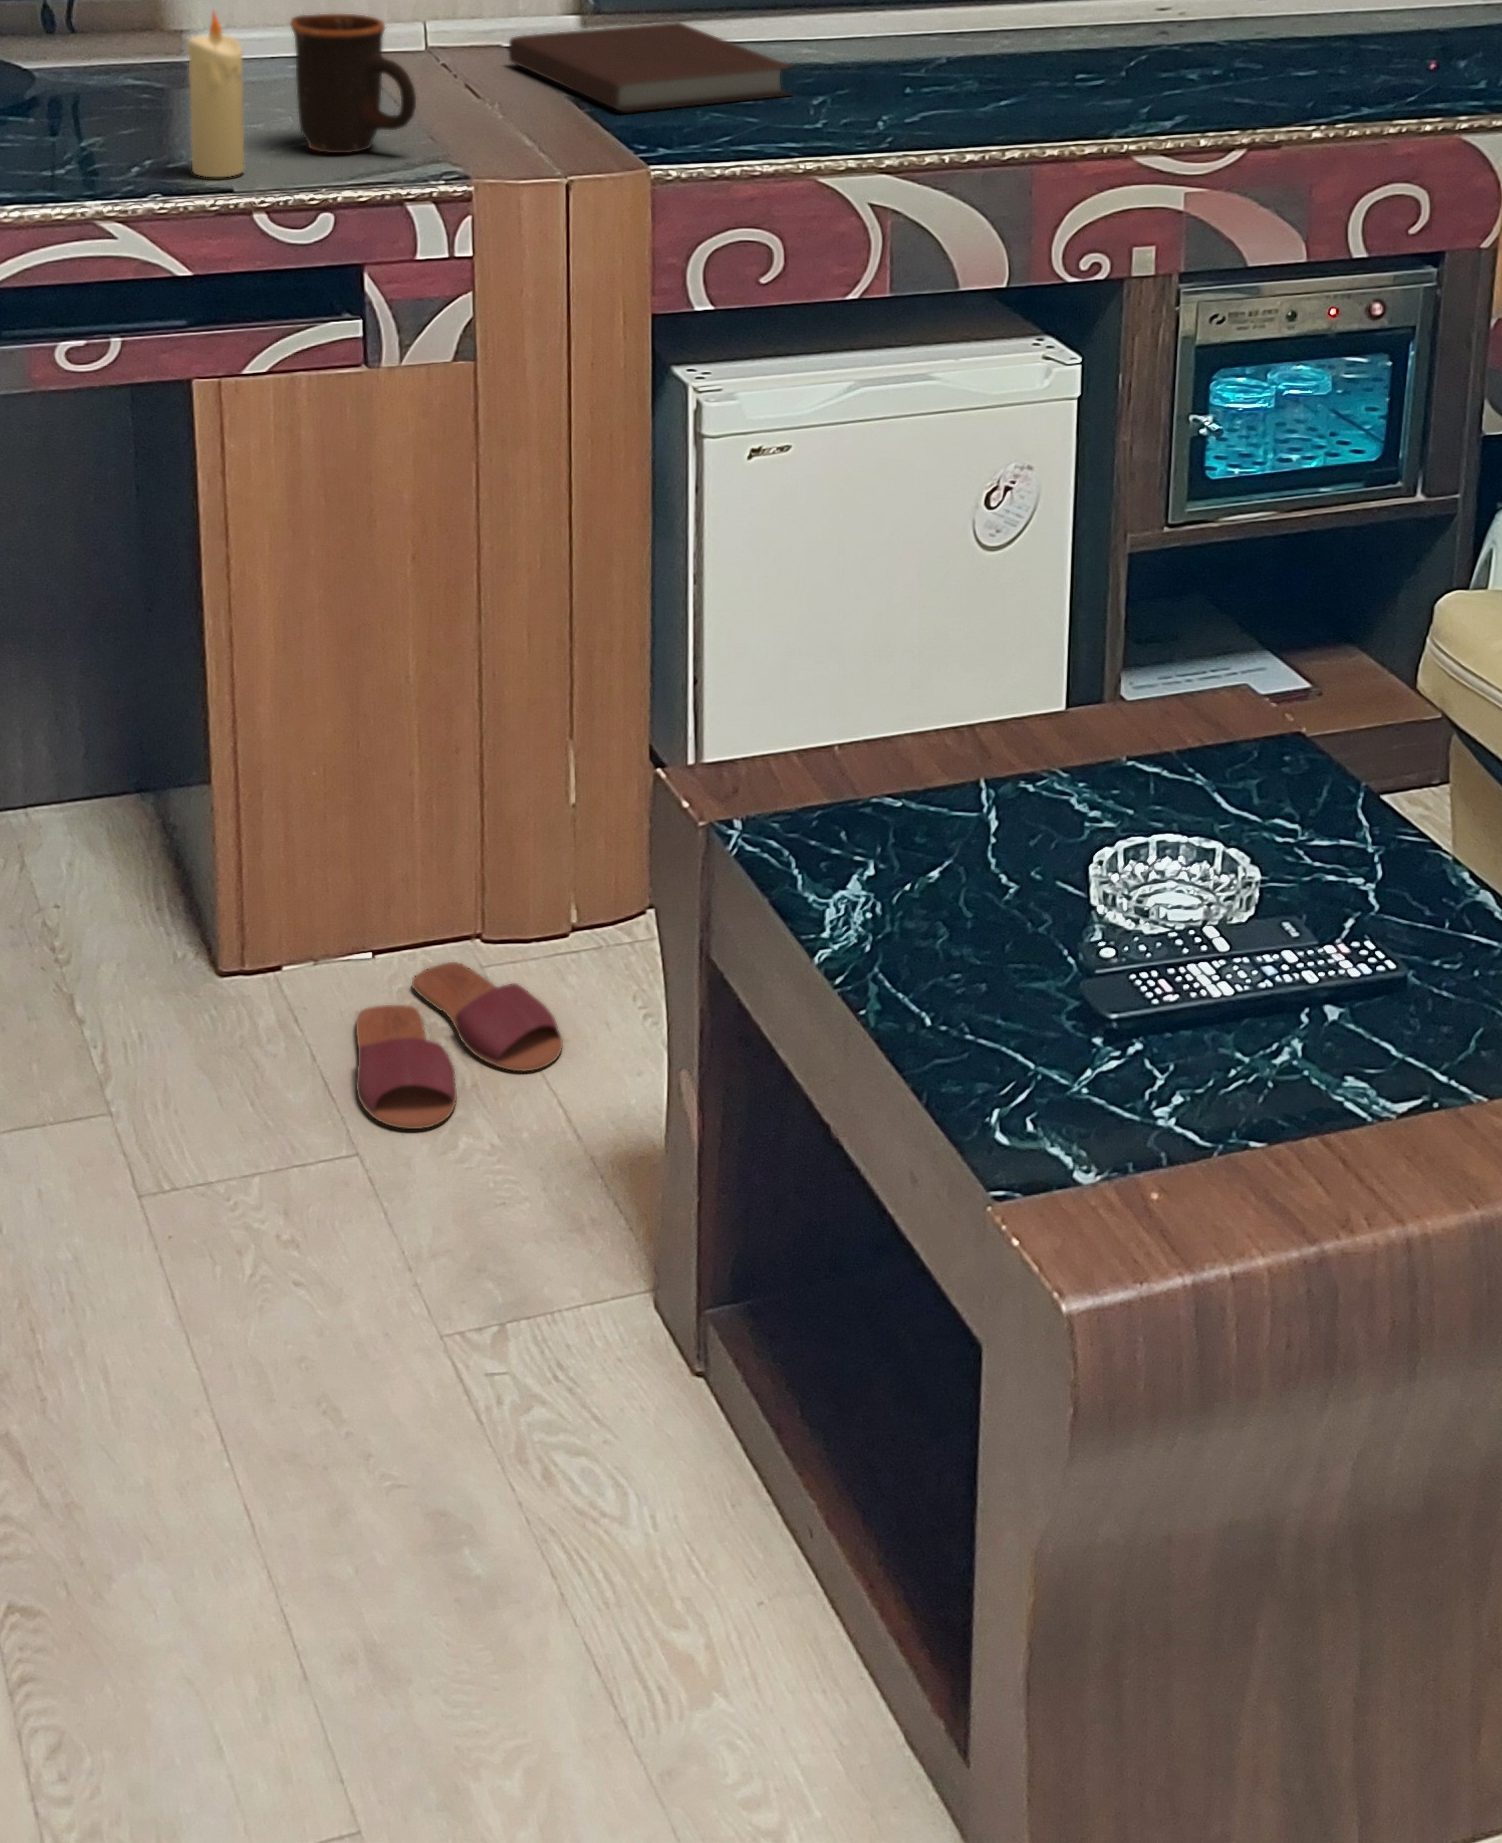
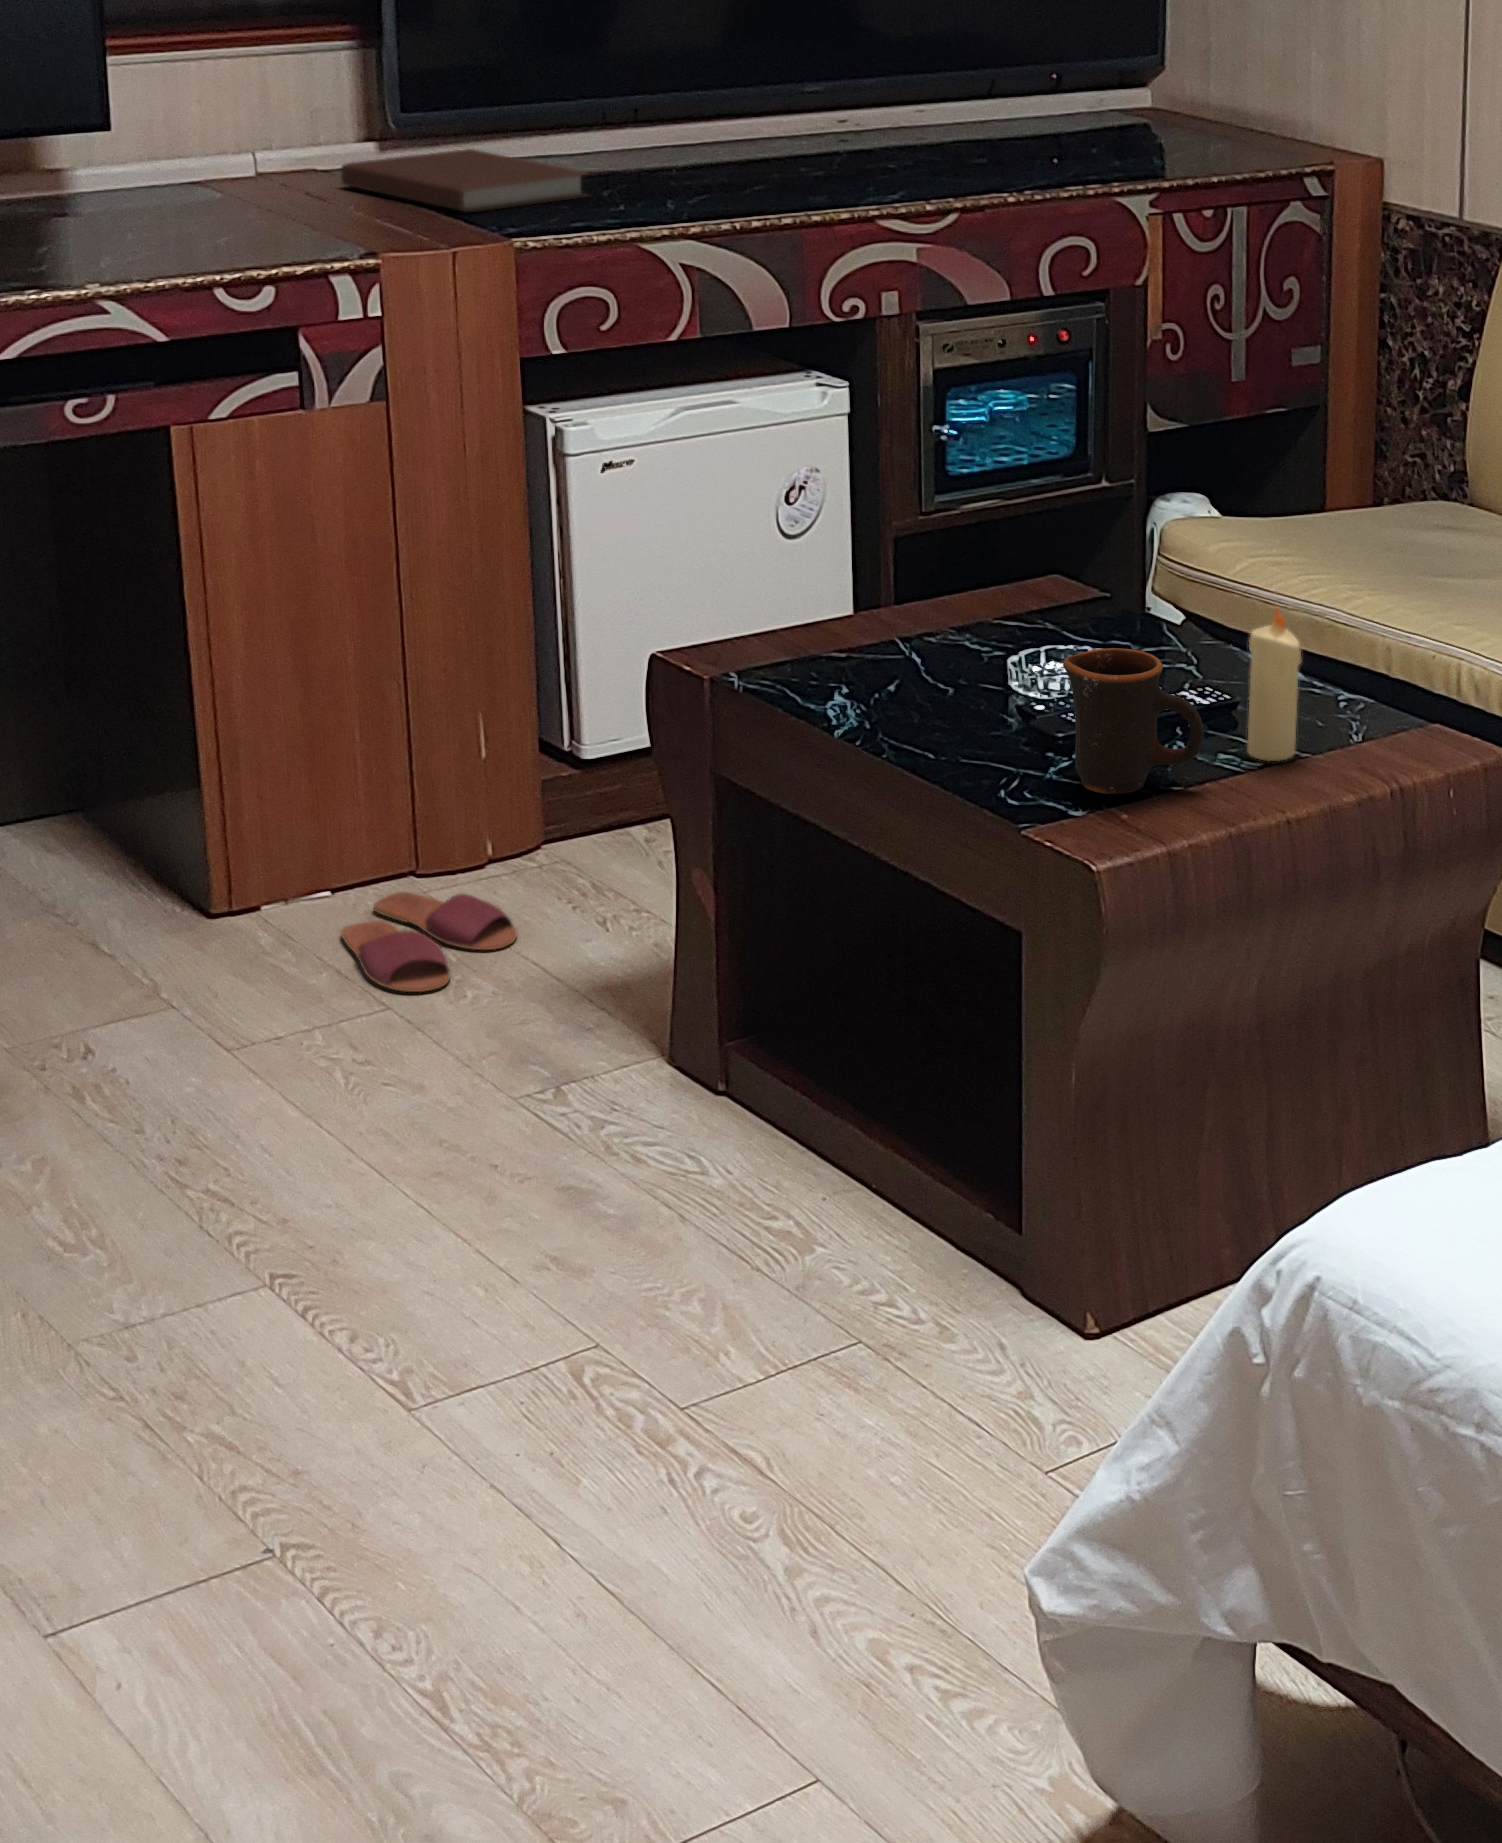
candle: present [188,13,244,177] -> present [1248,608,1301,761]
mug: present [291,14,416,153] -> present [1063,648,1204,794]

